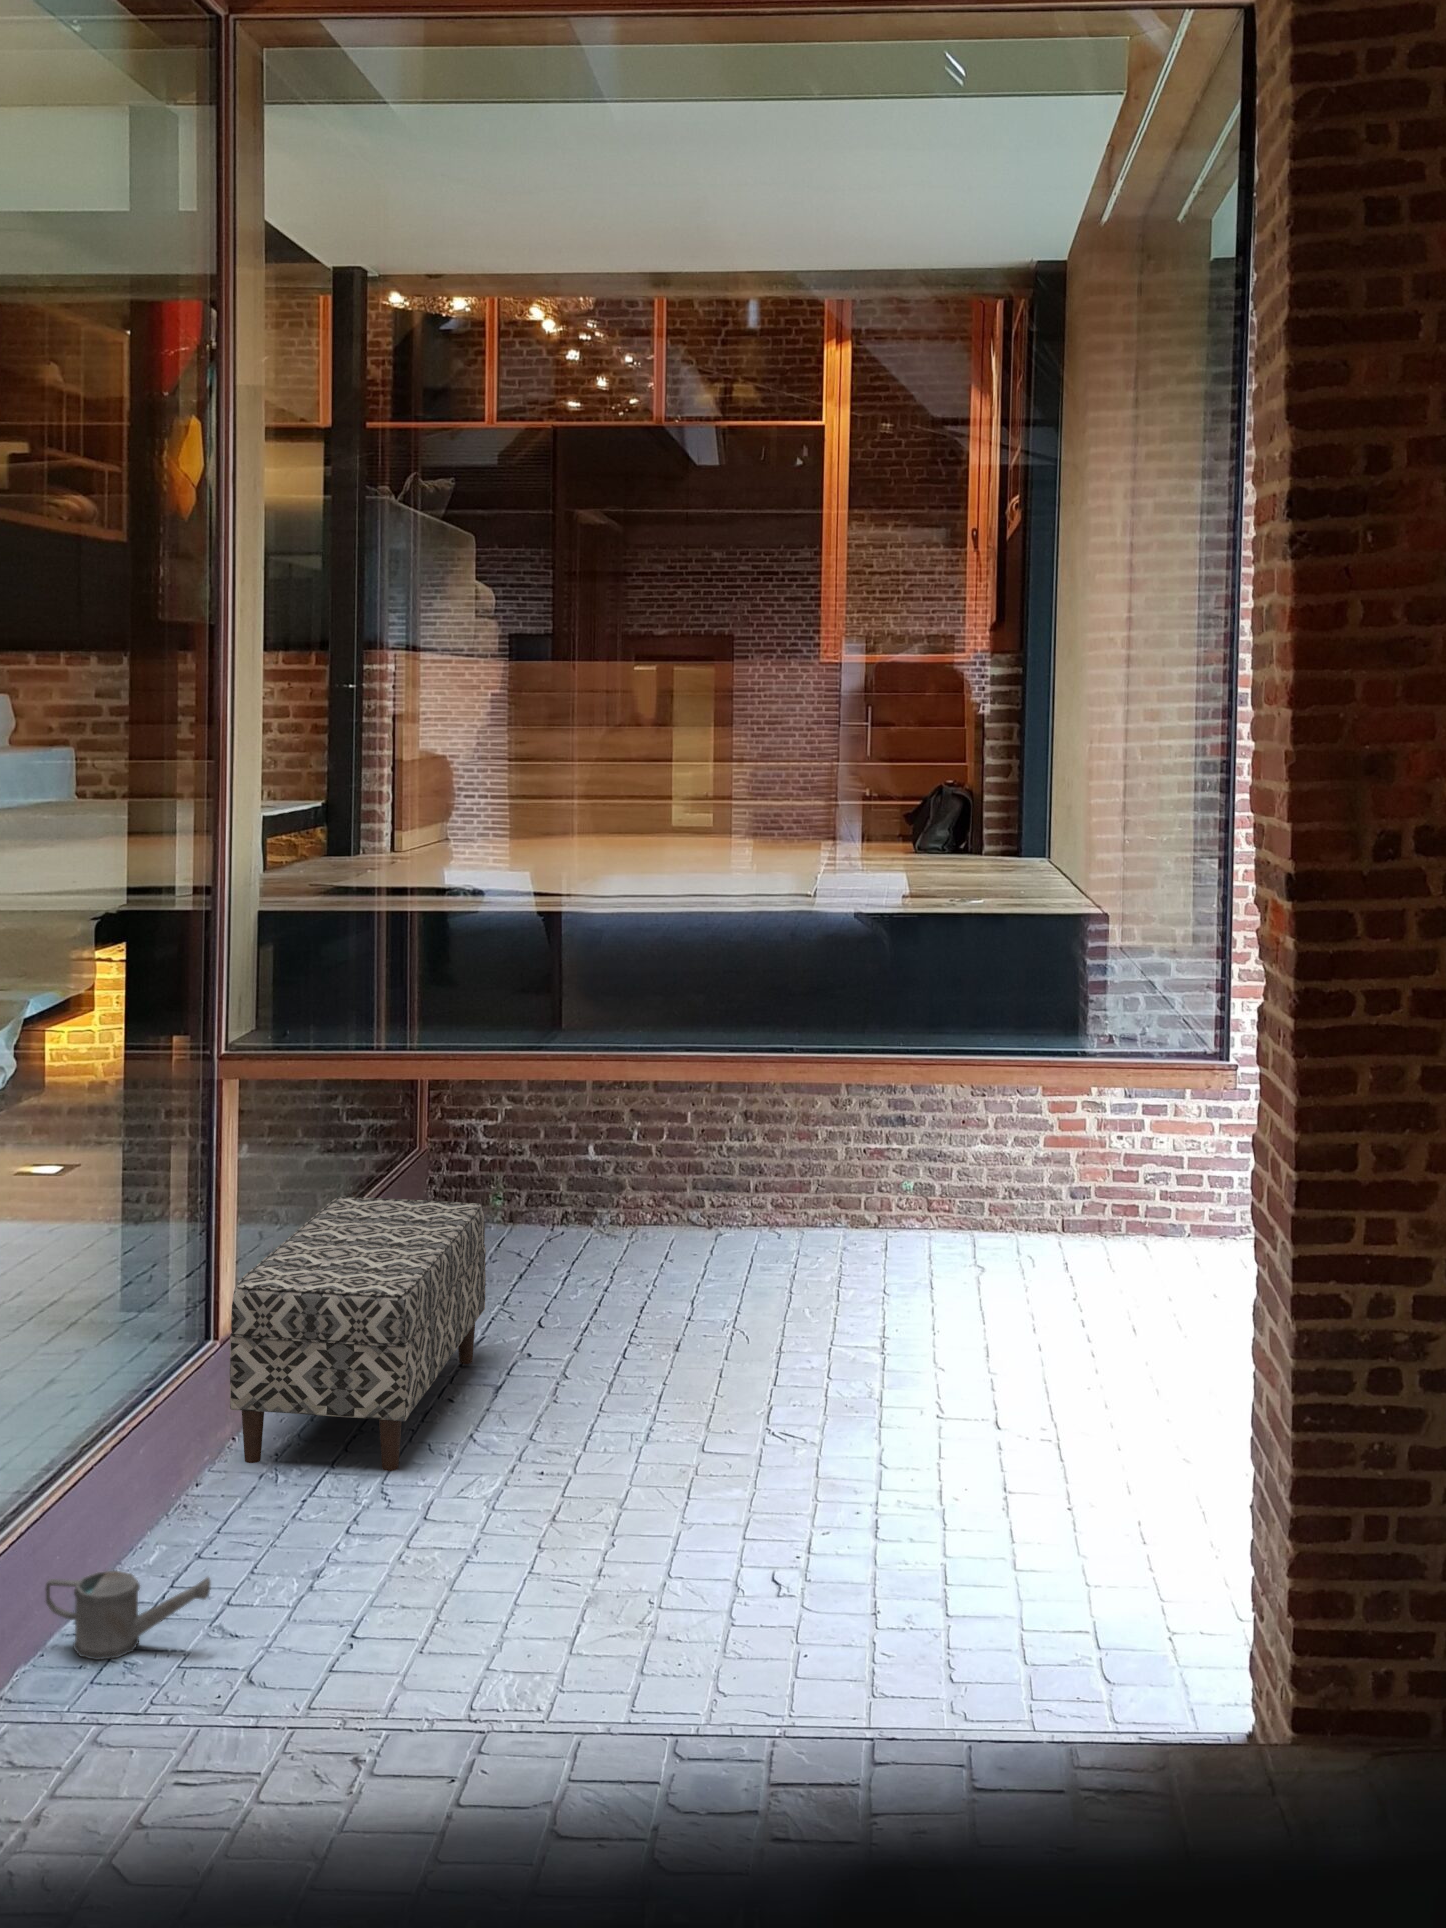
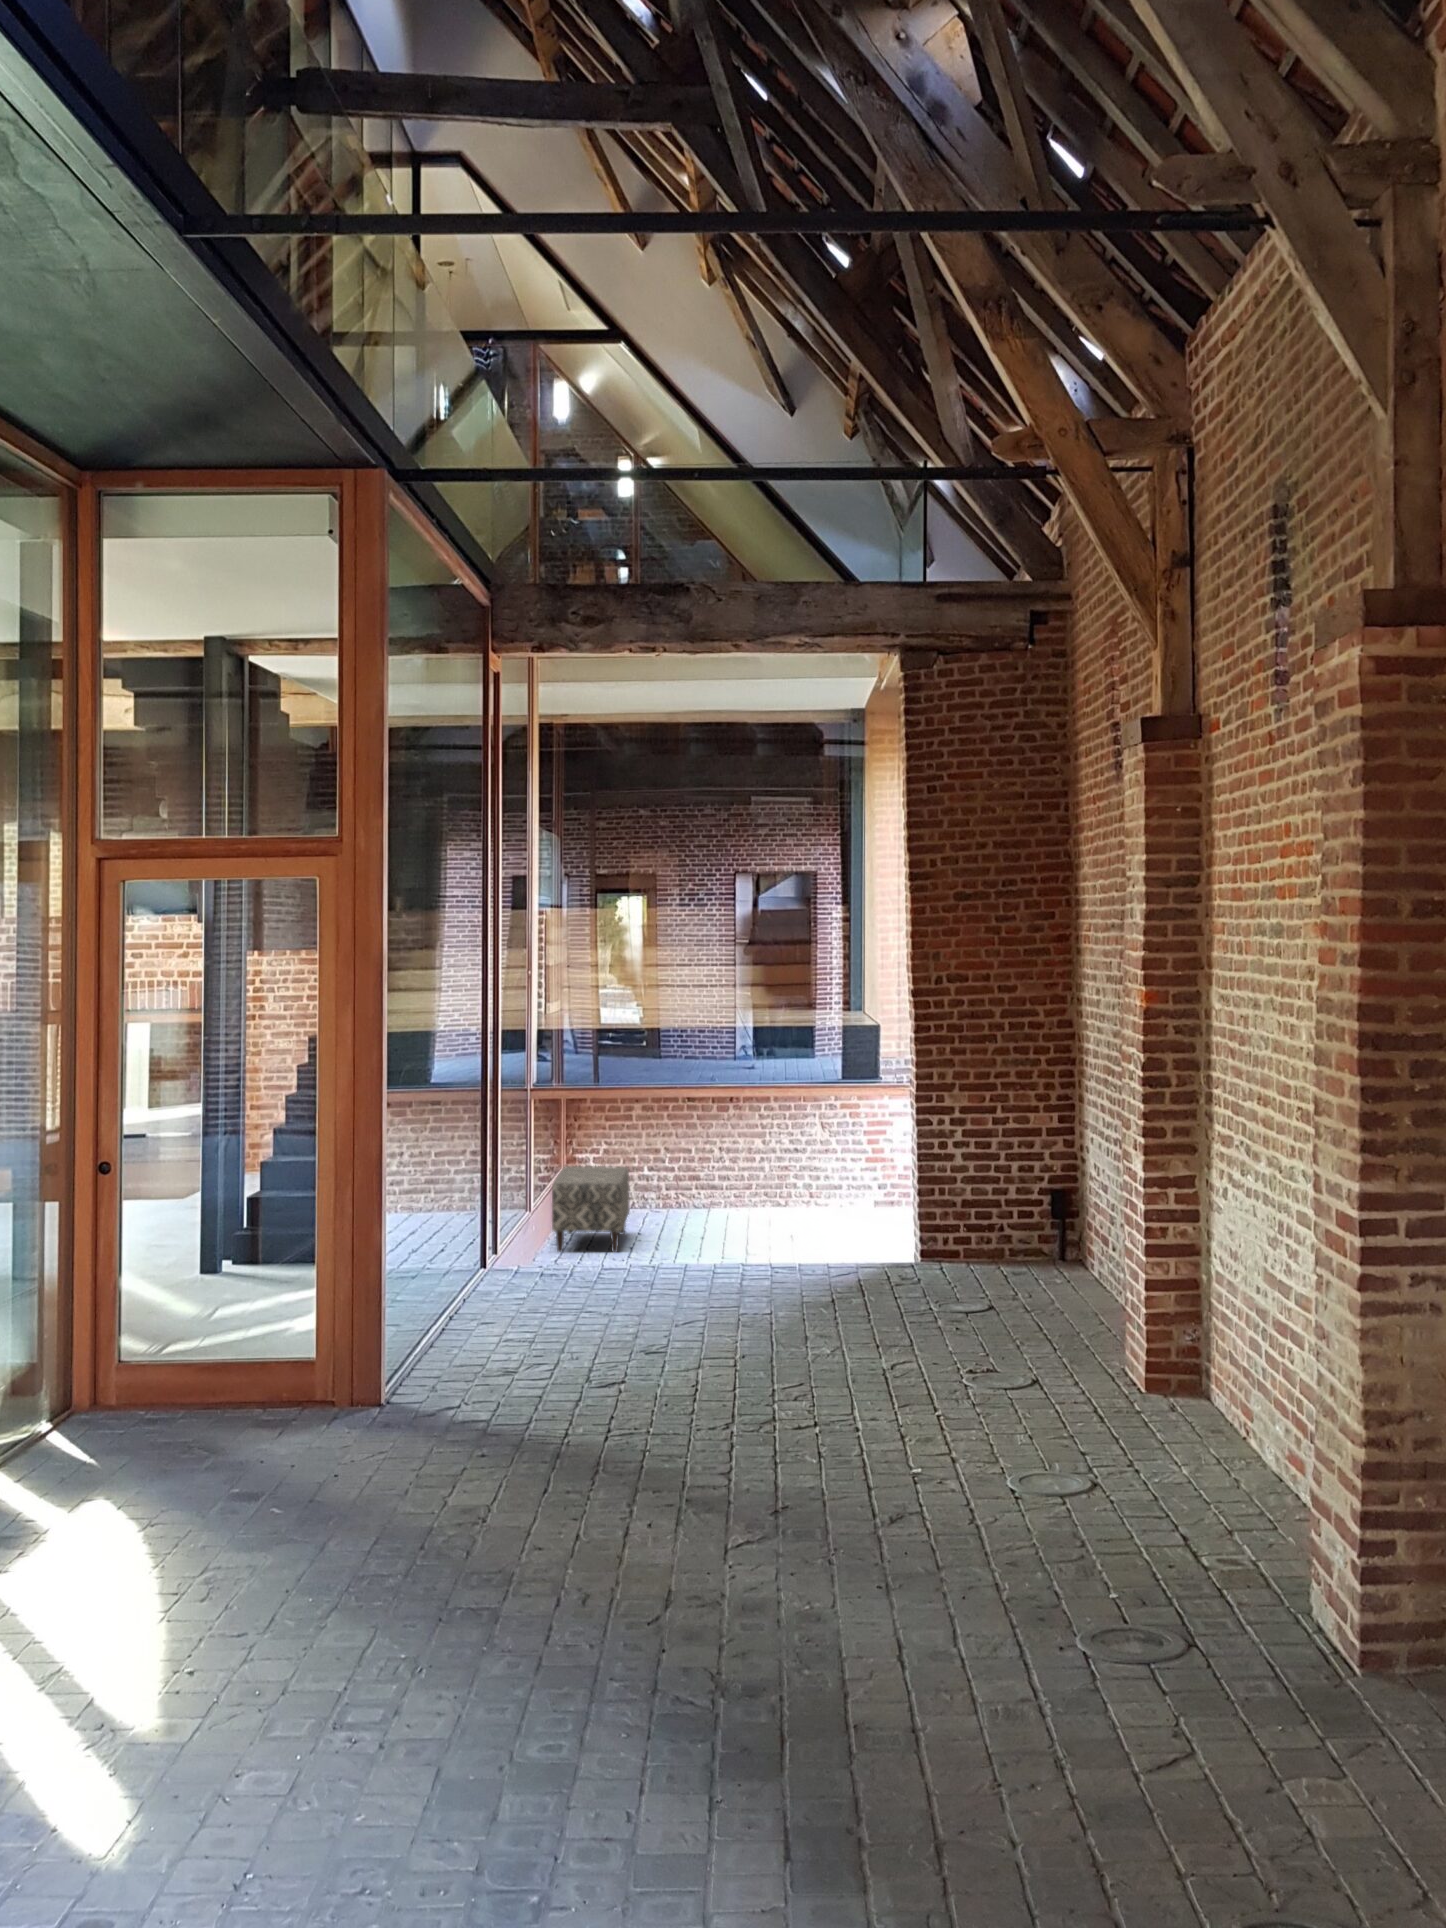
watering can: present [45,1571,211,1660] -> none [534,1250,589,1276]

